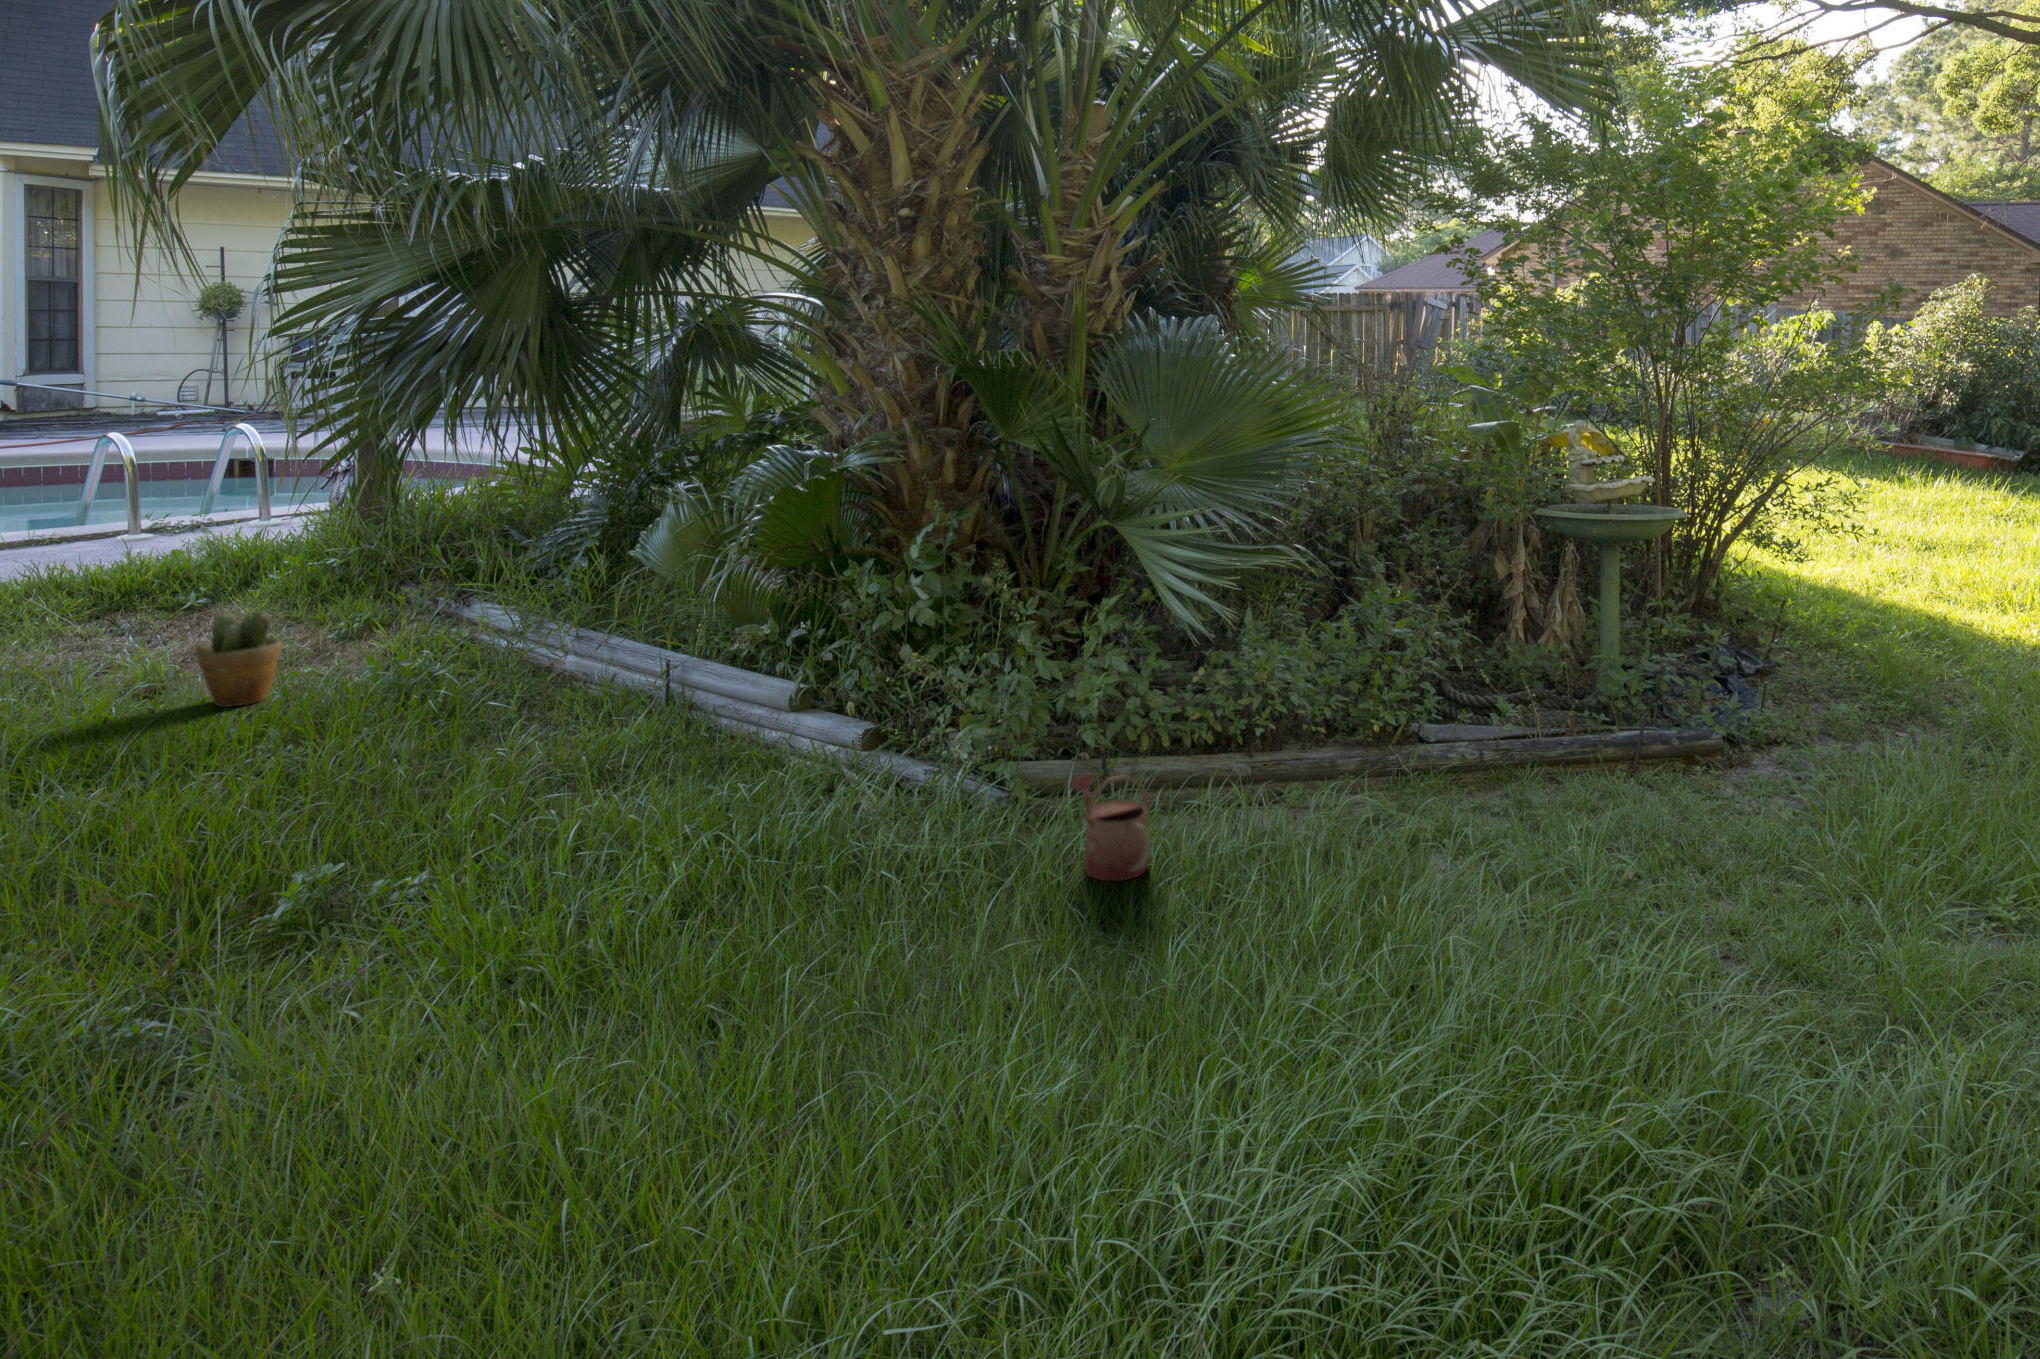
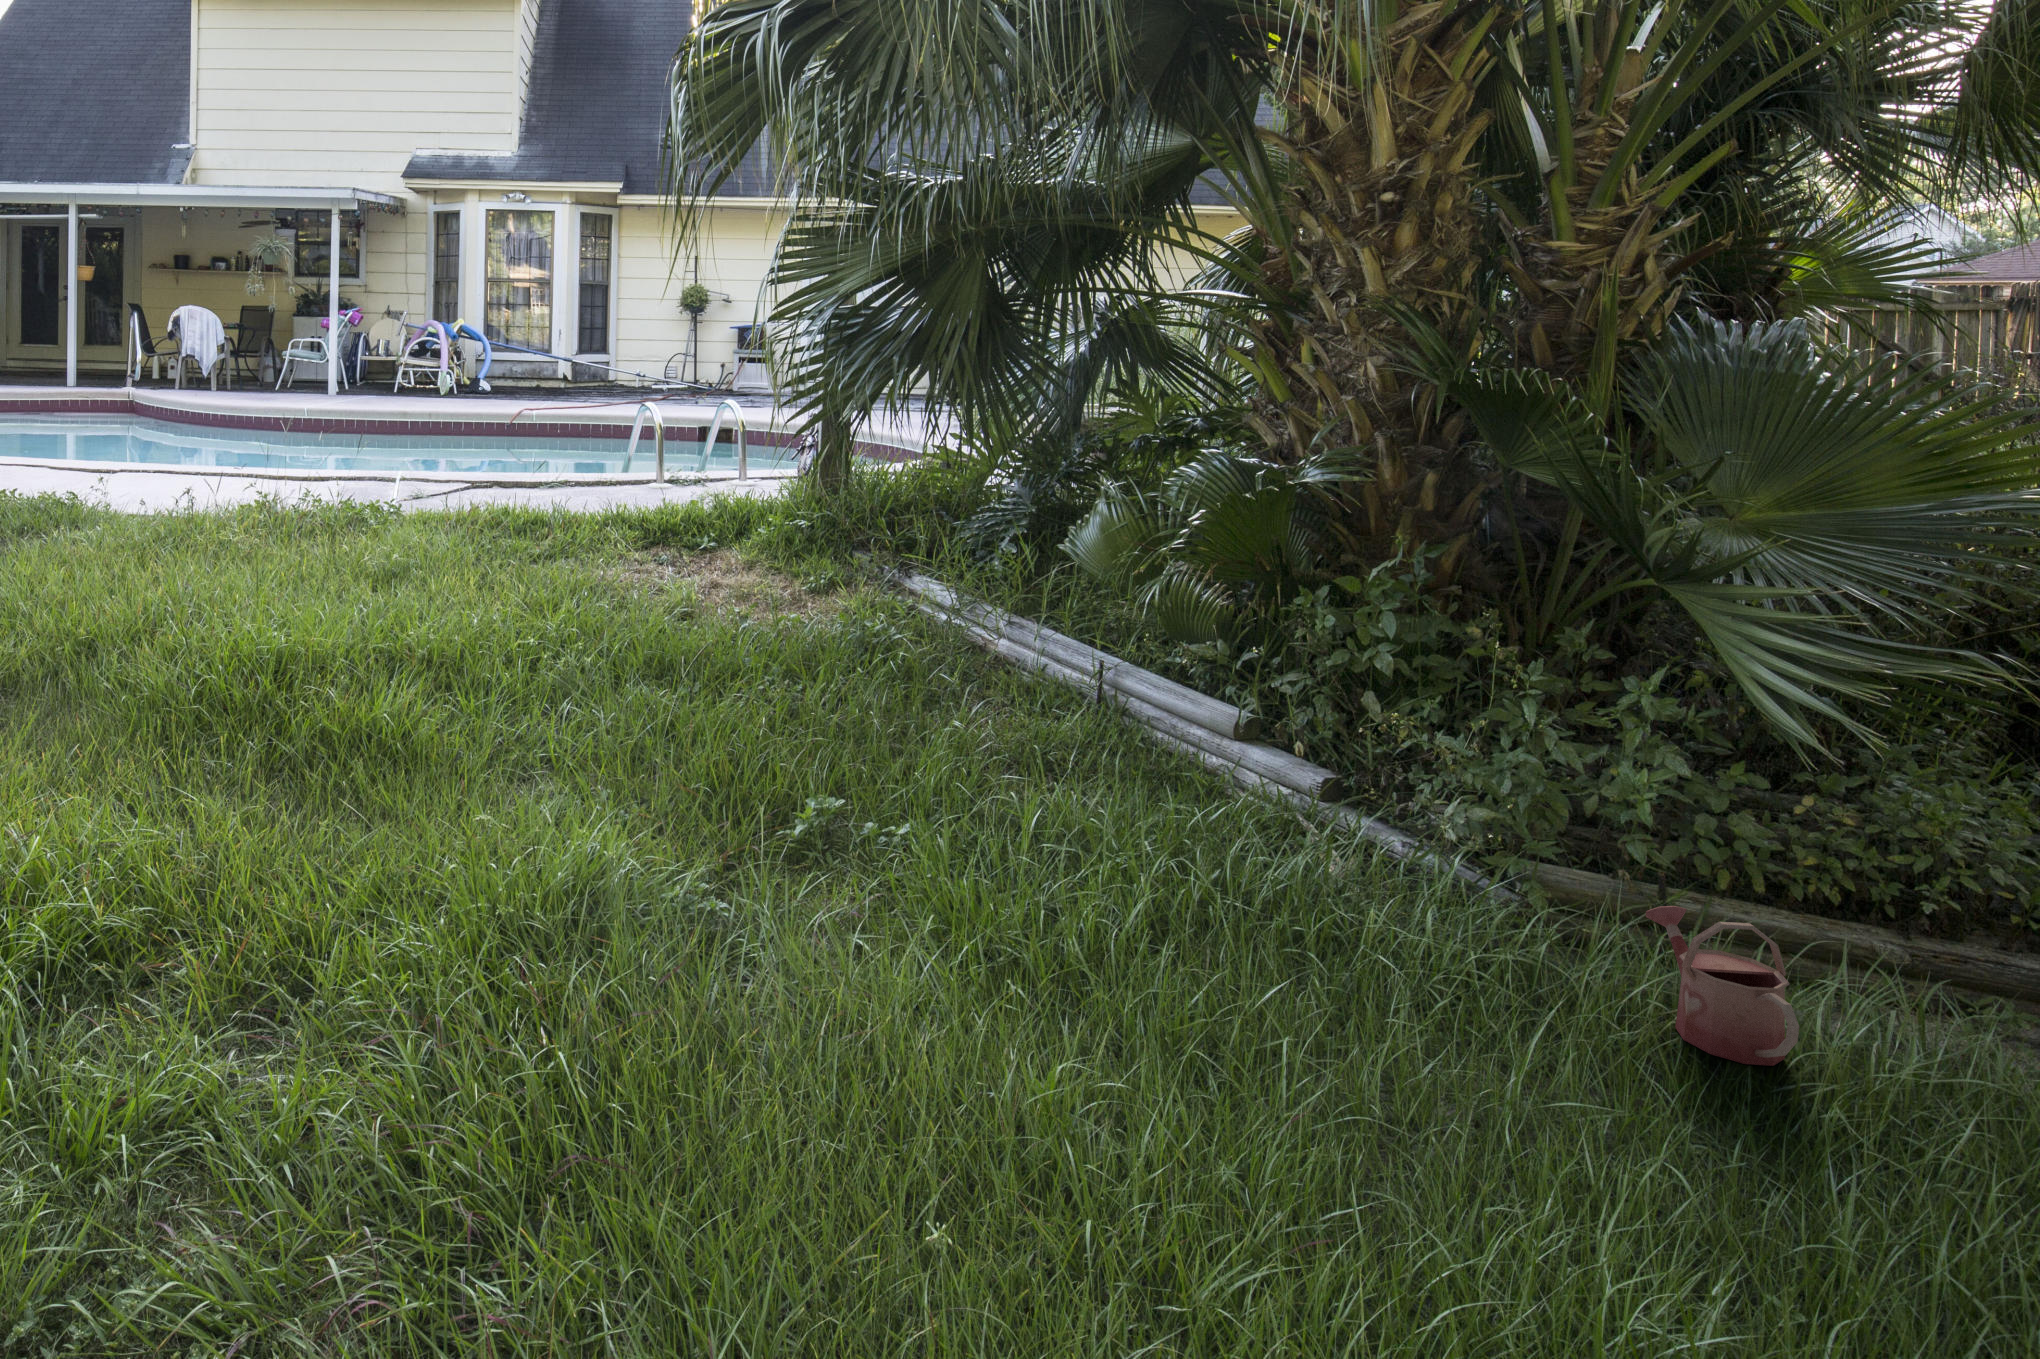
potted plant: present [196,612,281,707] -> none [727,556,783,634]

